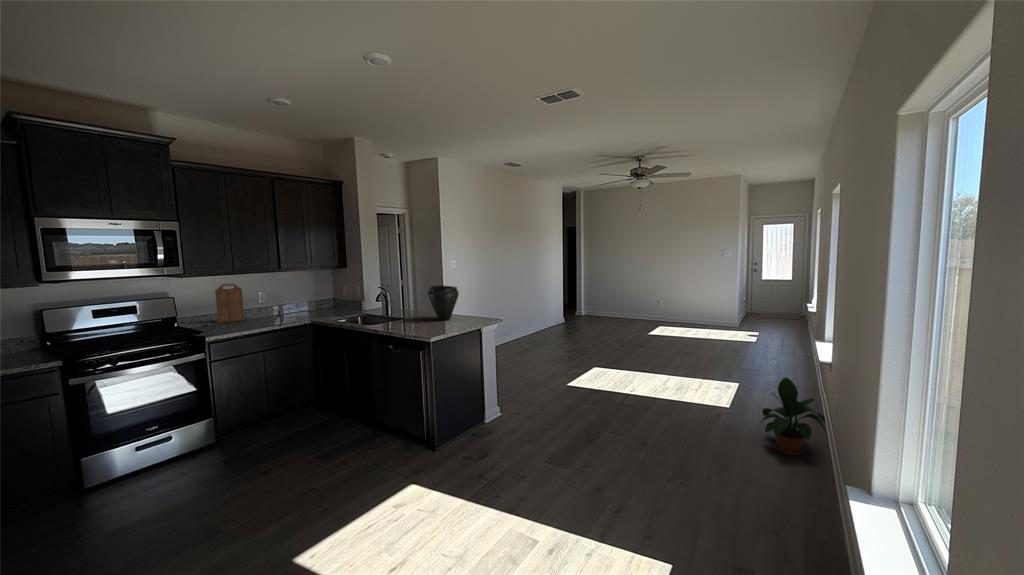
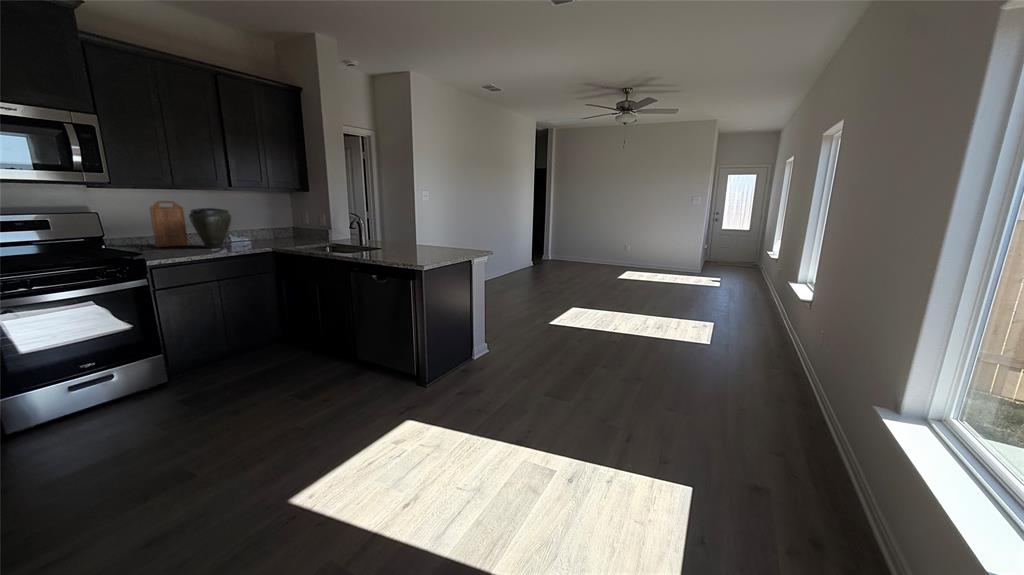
vase: present [428,285,459,320] -> present [189,208,231,248]
potted plant: present [761,377,826,455] -> none [750,313,813,386]

